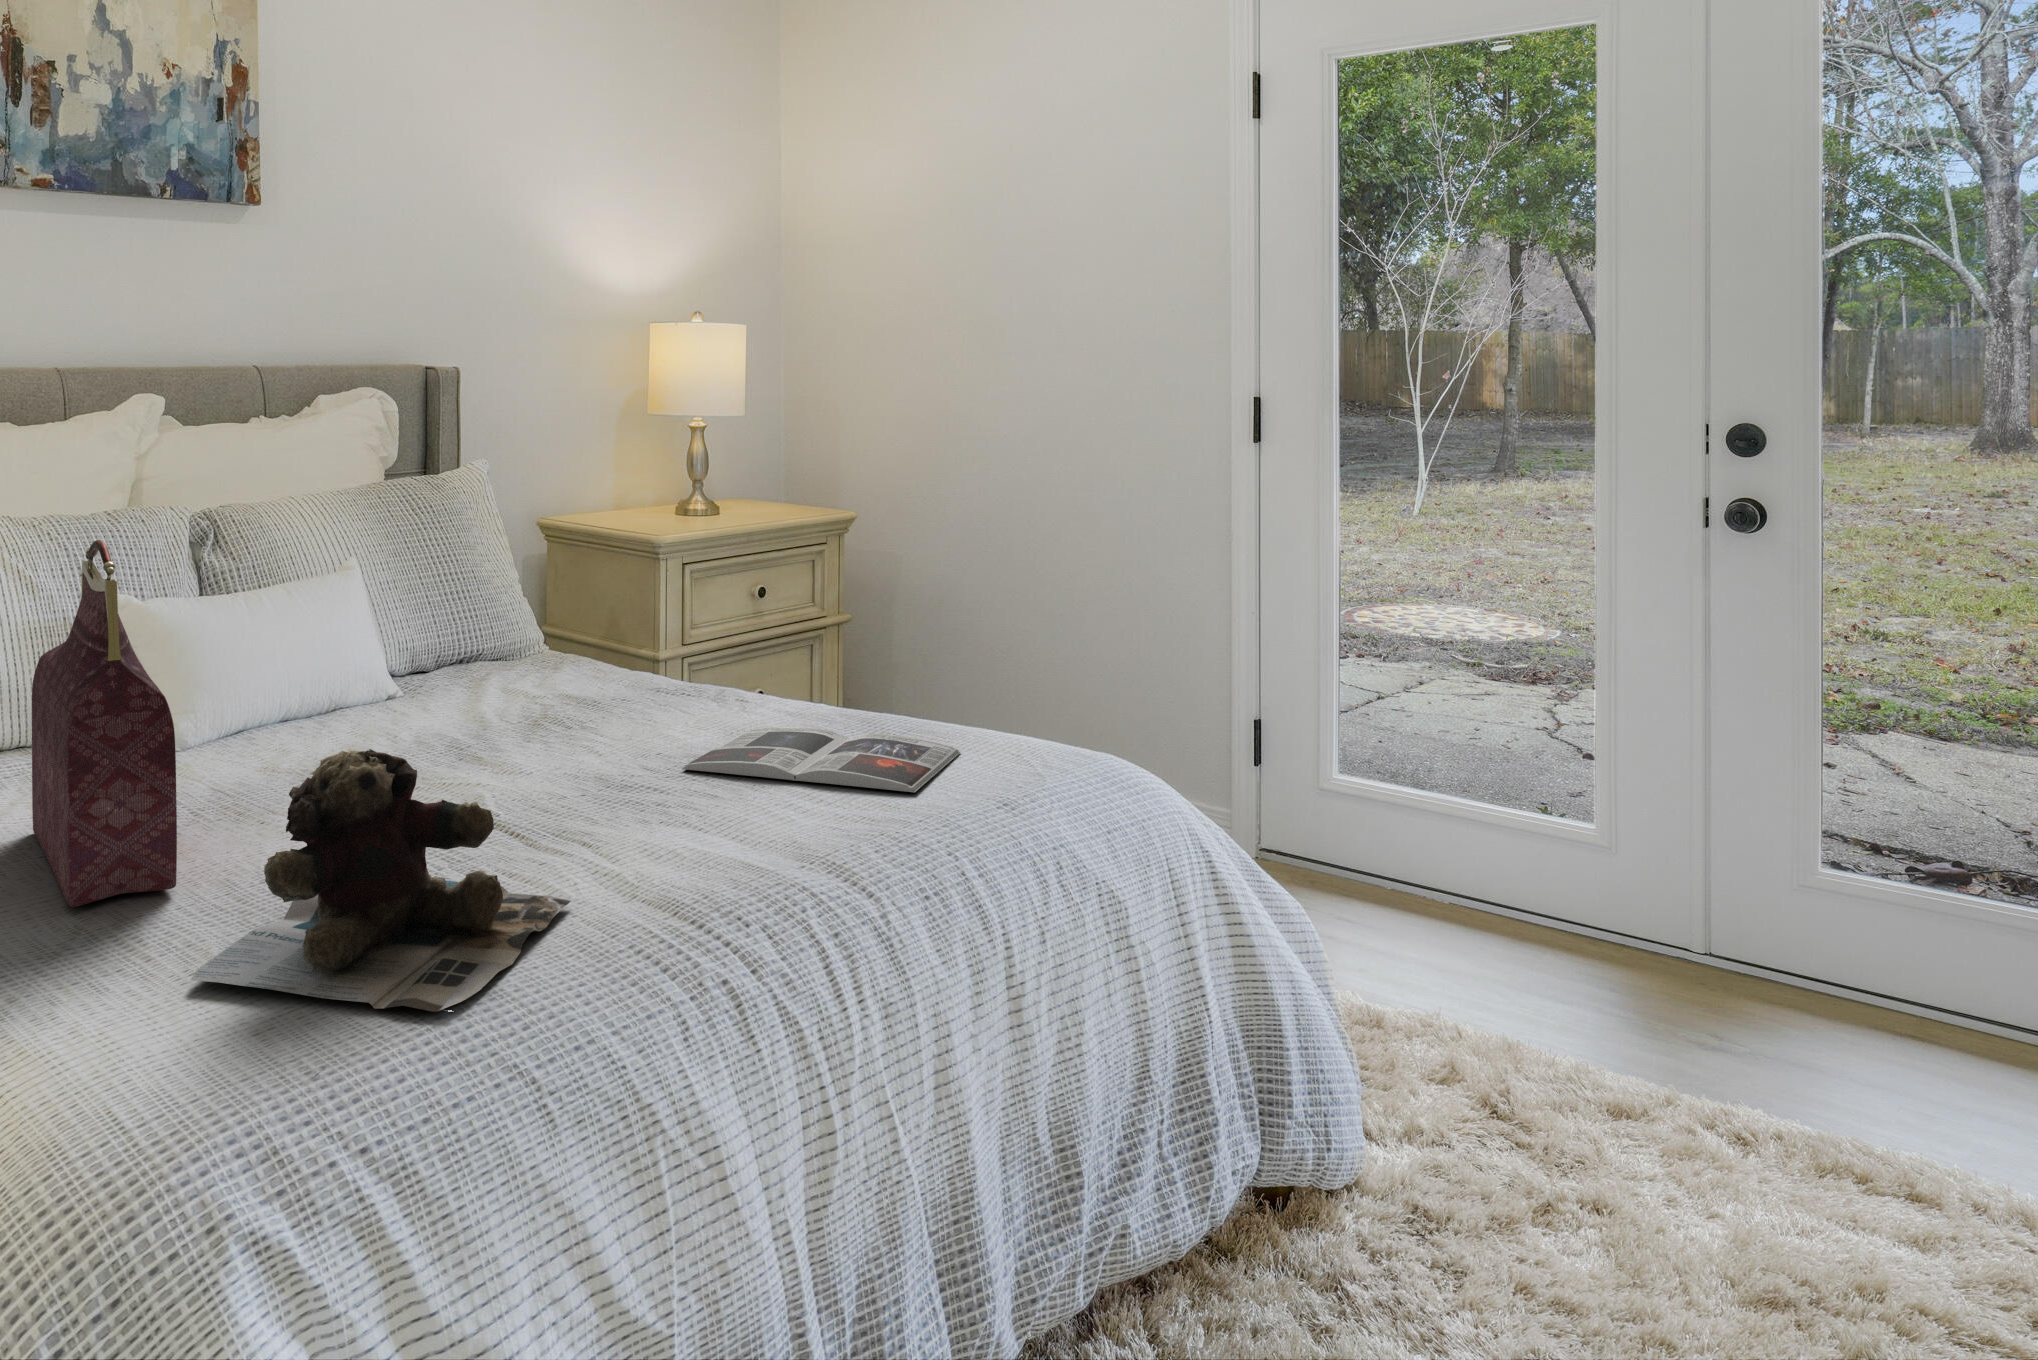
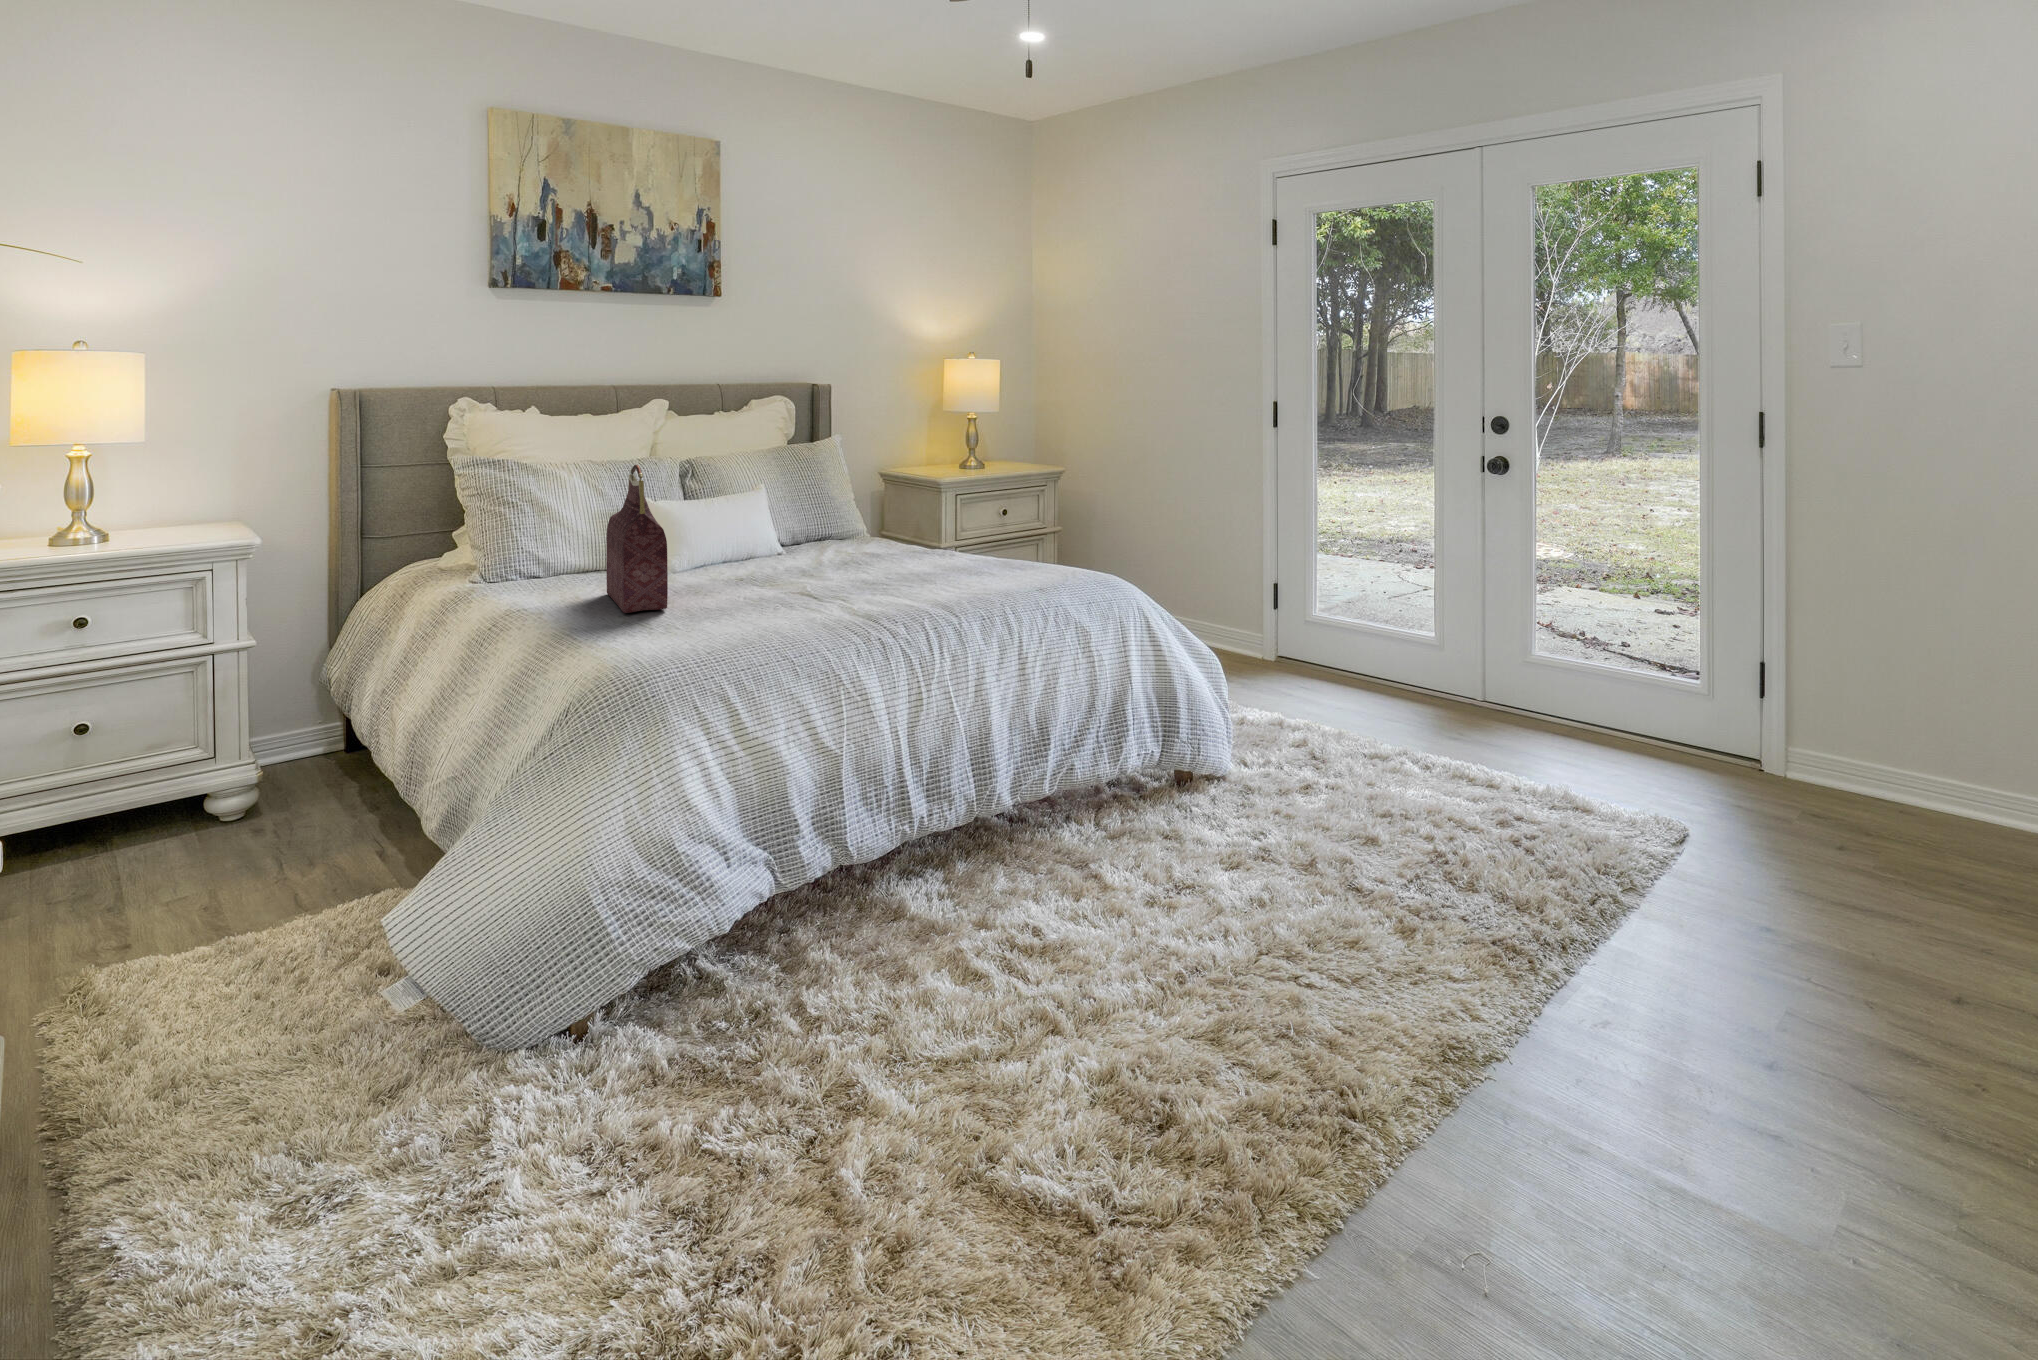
magazine: present [682,727,960,792] -> none [902,562,1036,585]
teddy bear: present [191,749,571,1012] -> none [671,547,828,638]

